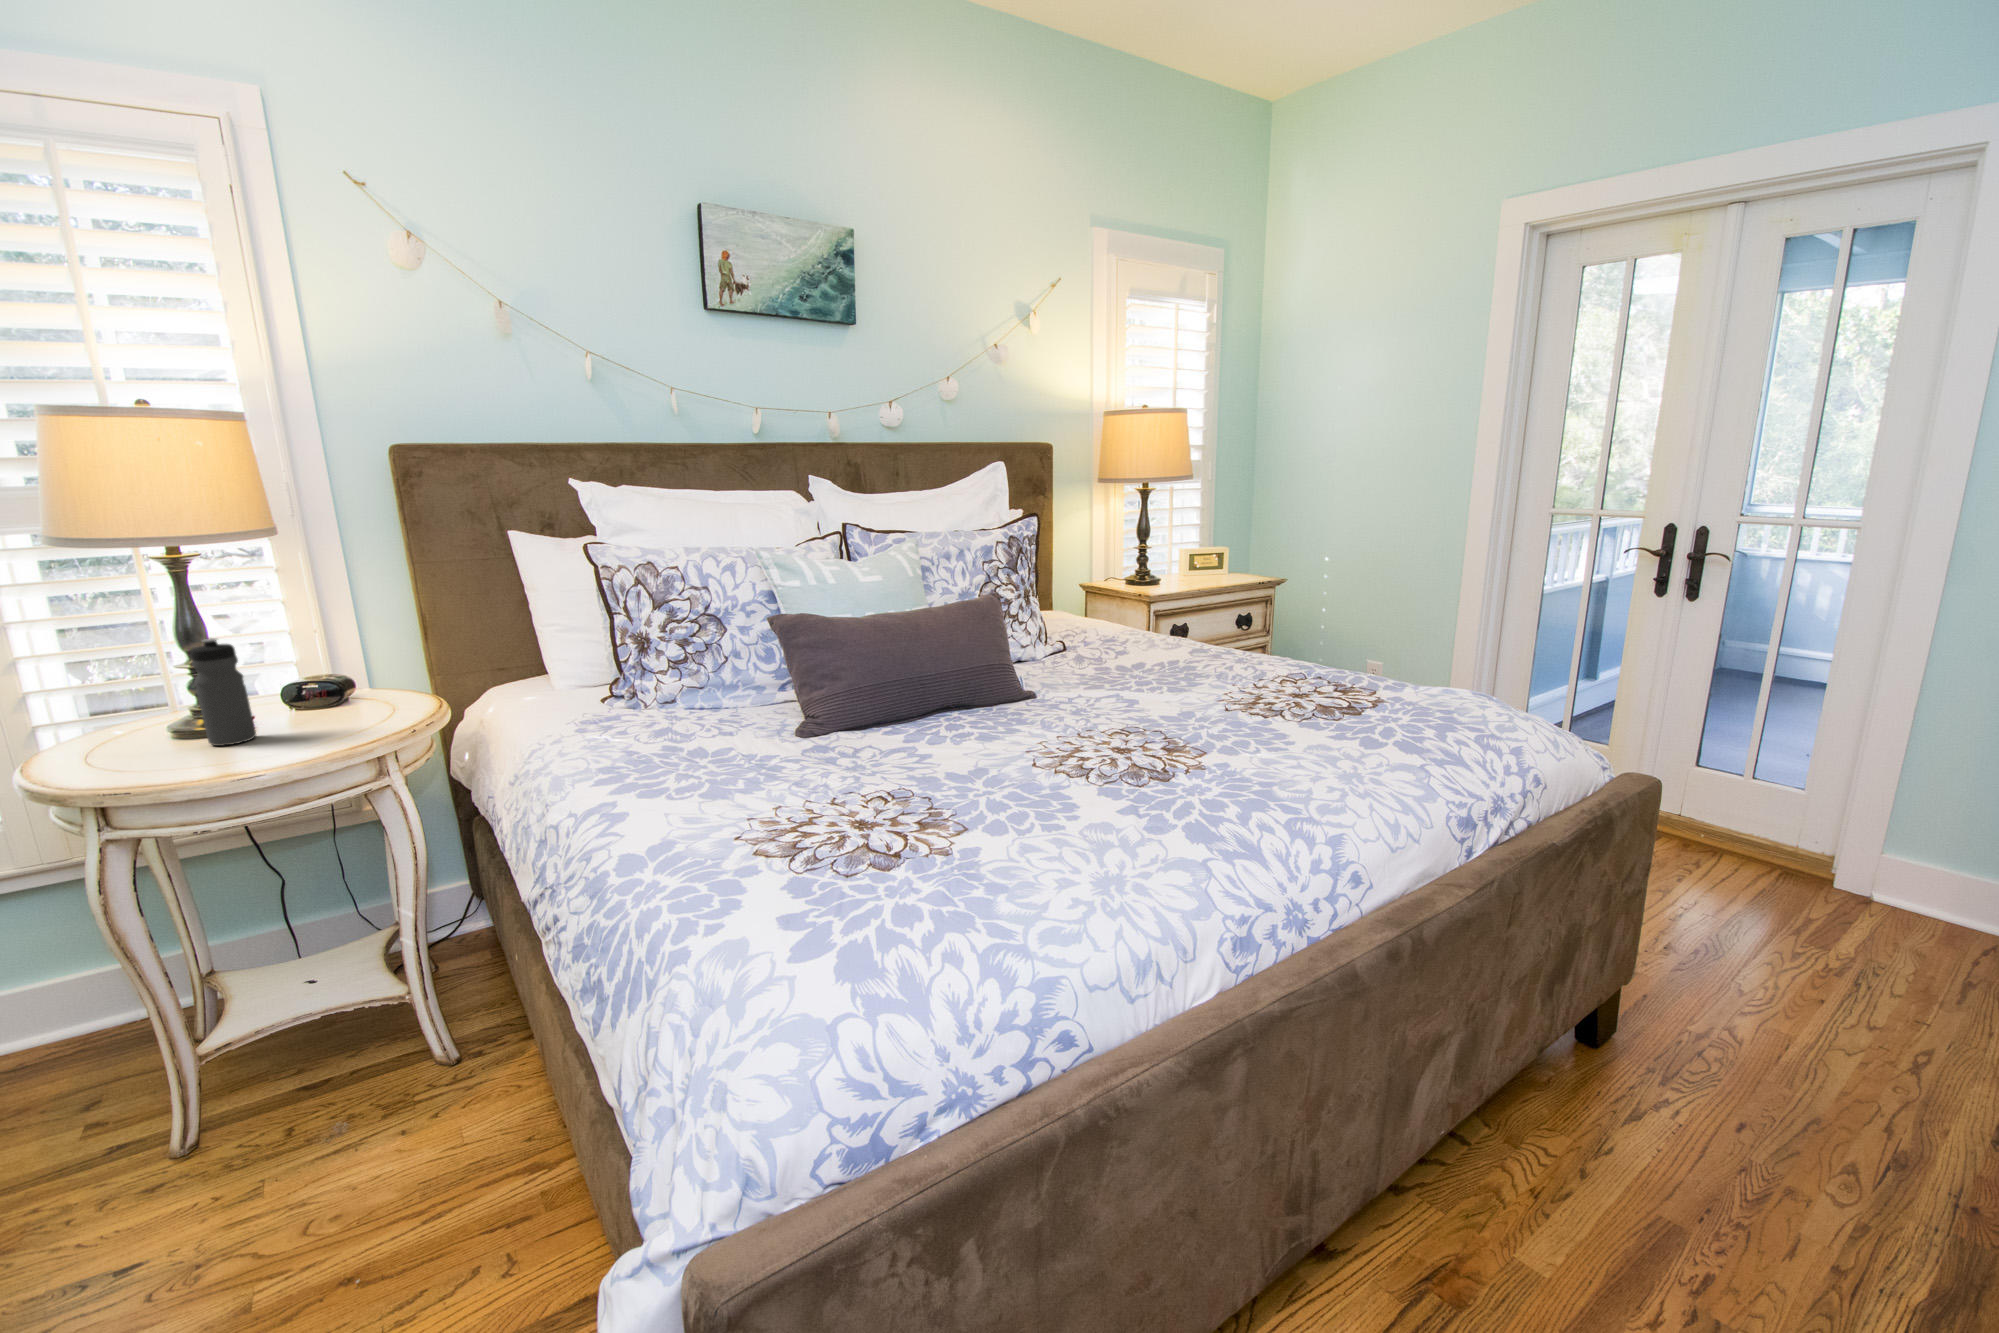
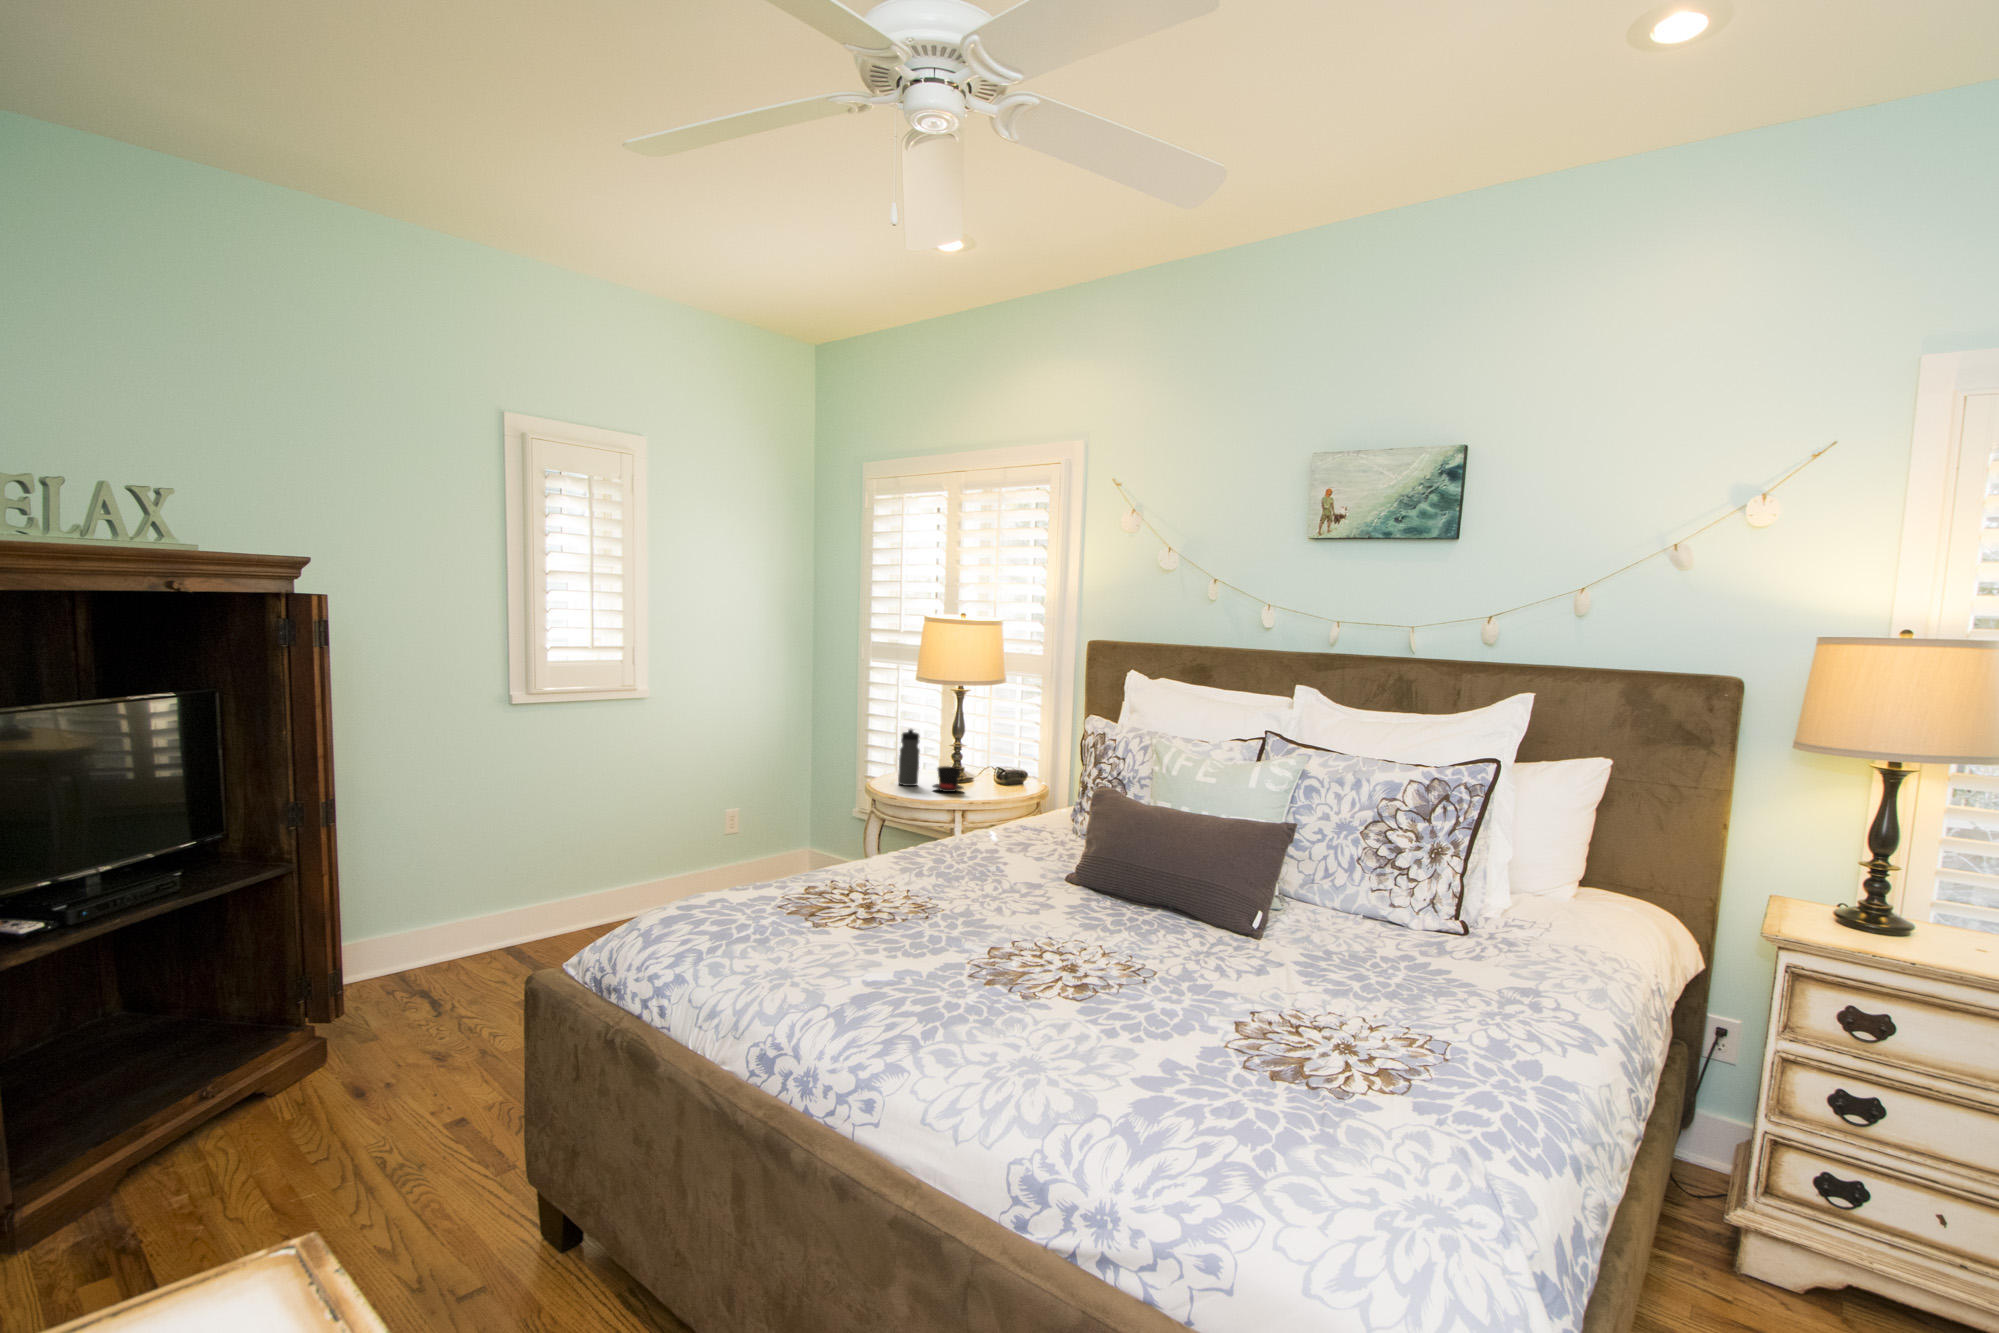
teacup: none [303,679,371,725] -> present [933,766,963,792]

